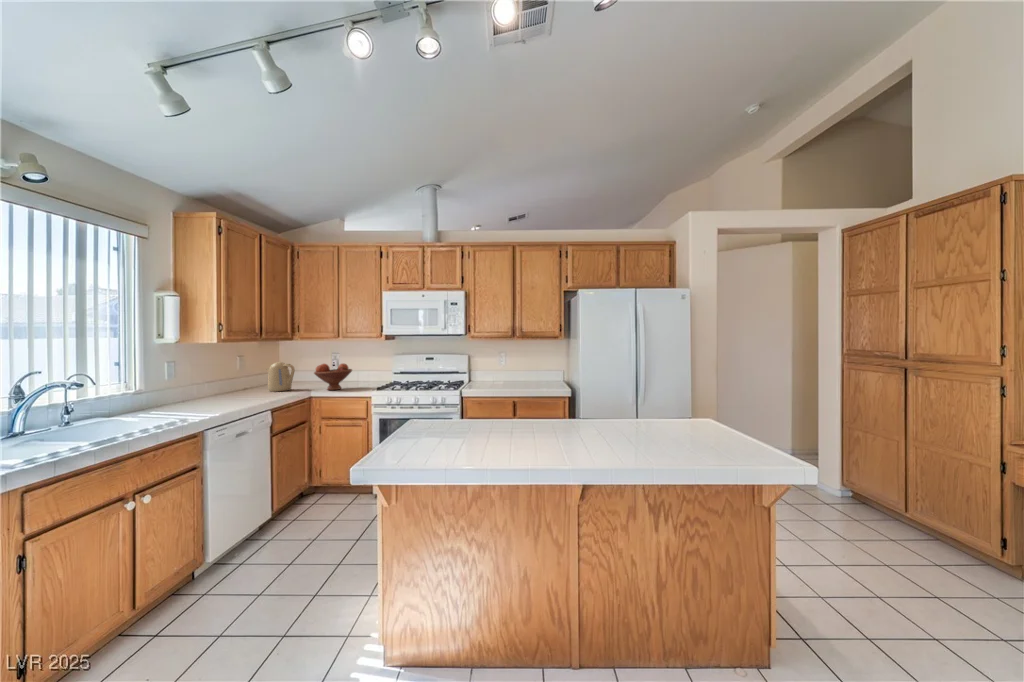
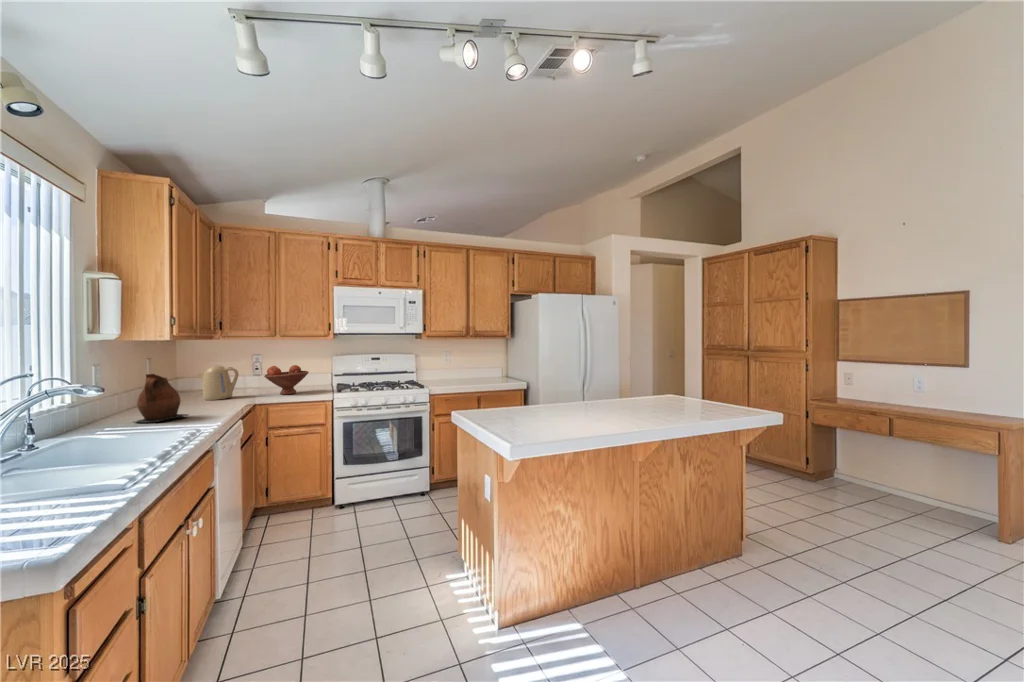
ceramic pitcher: none [178,368,220,408] -> present [136,374,188,423]

